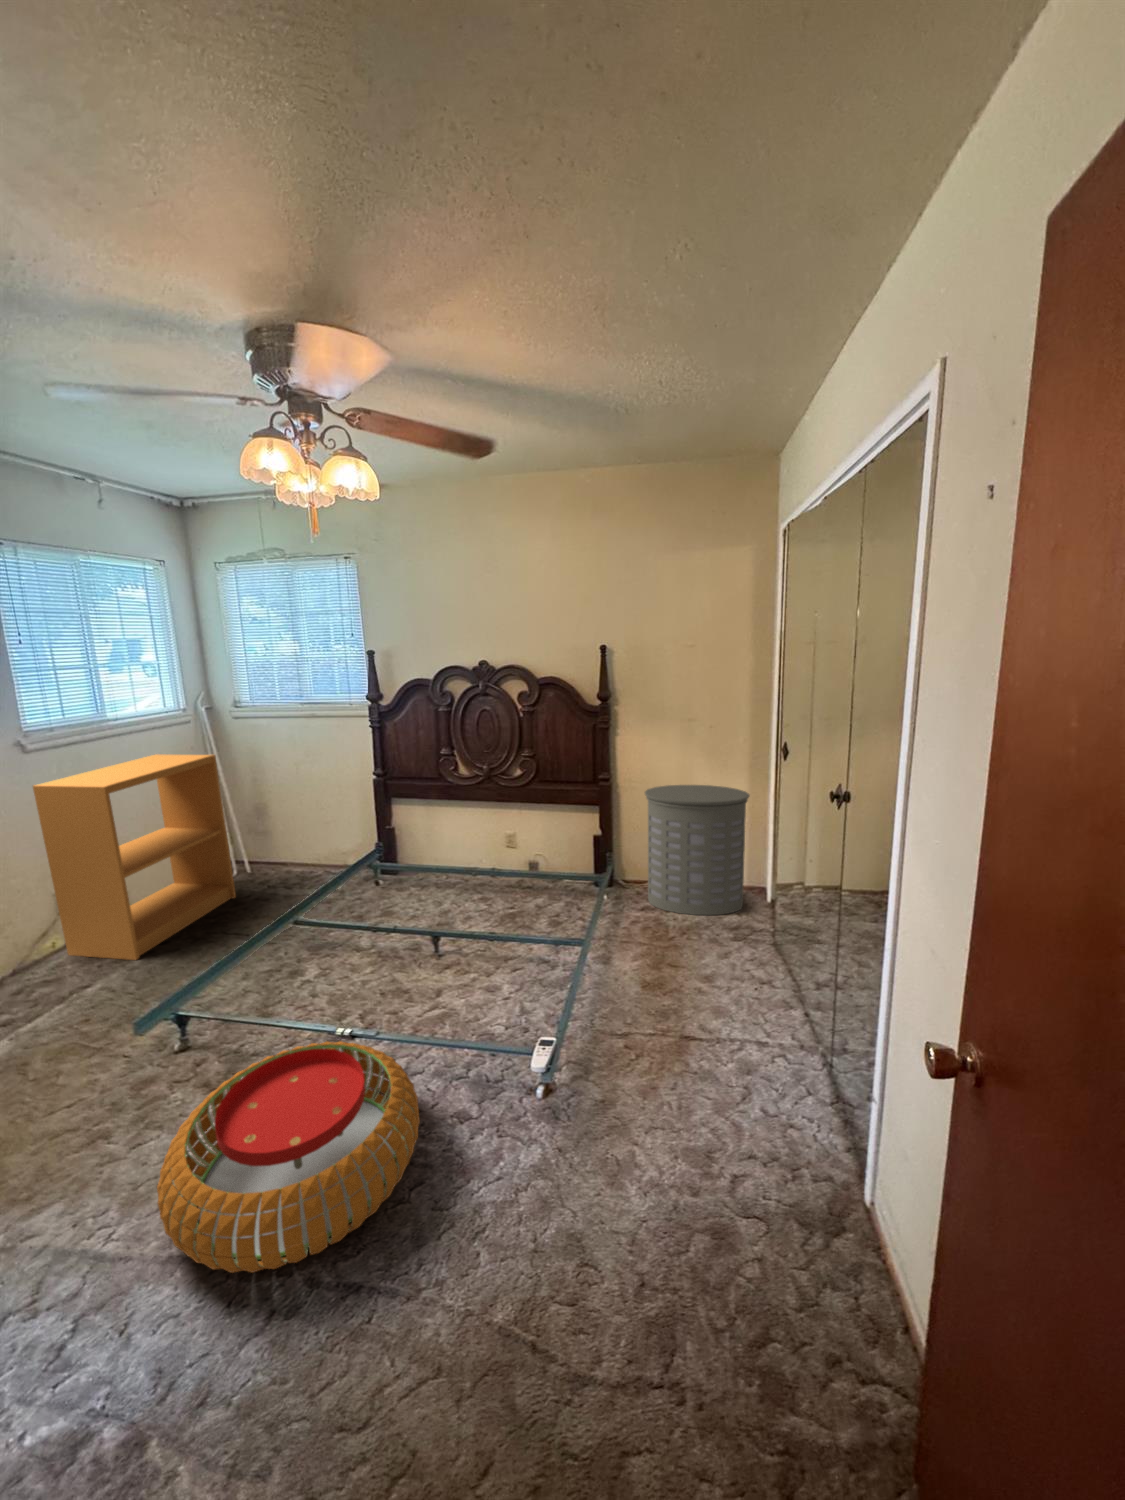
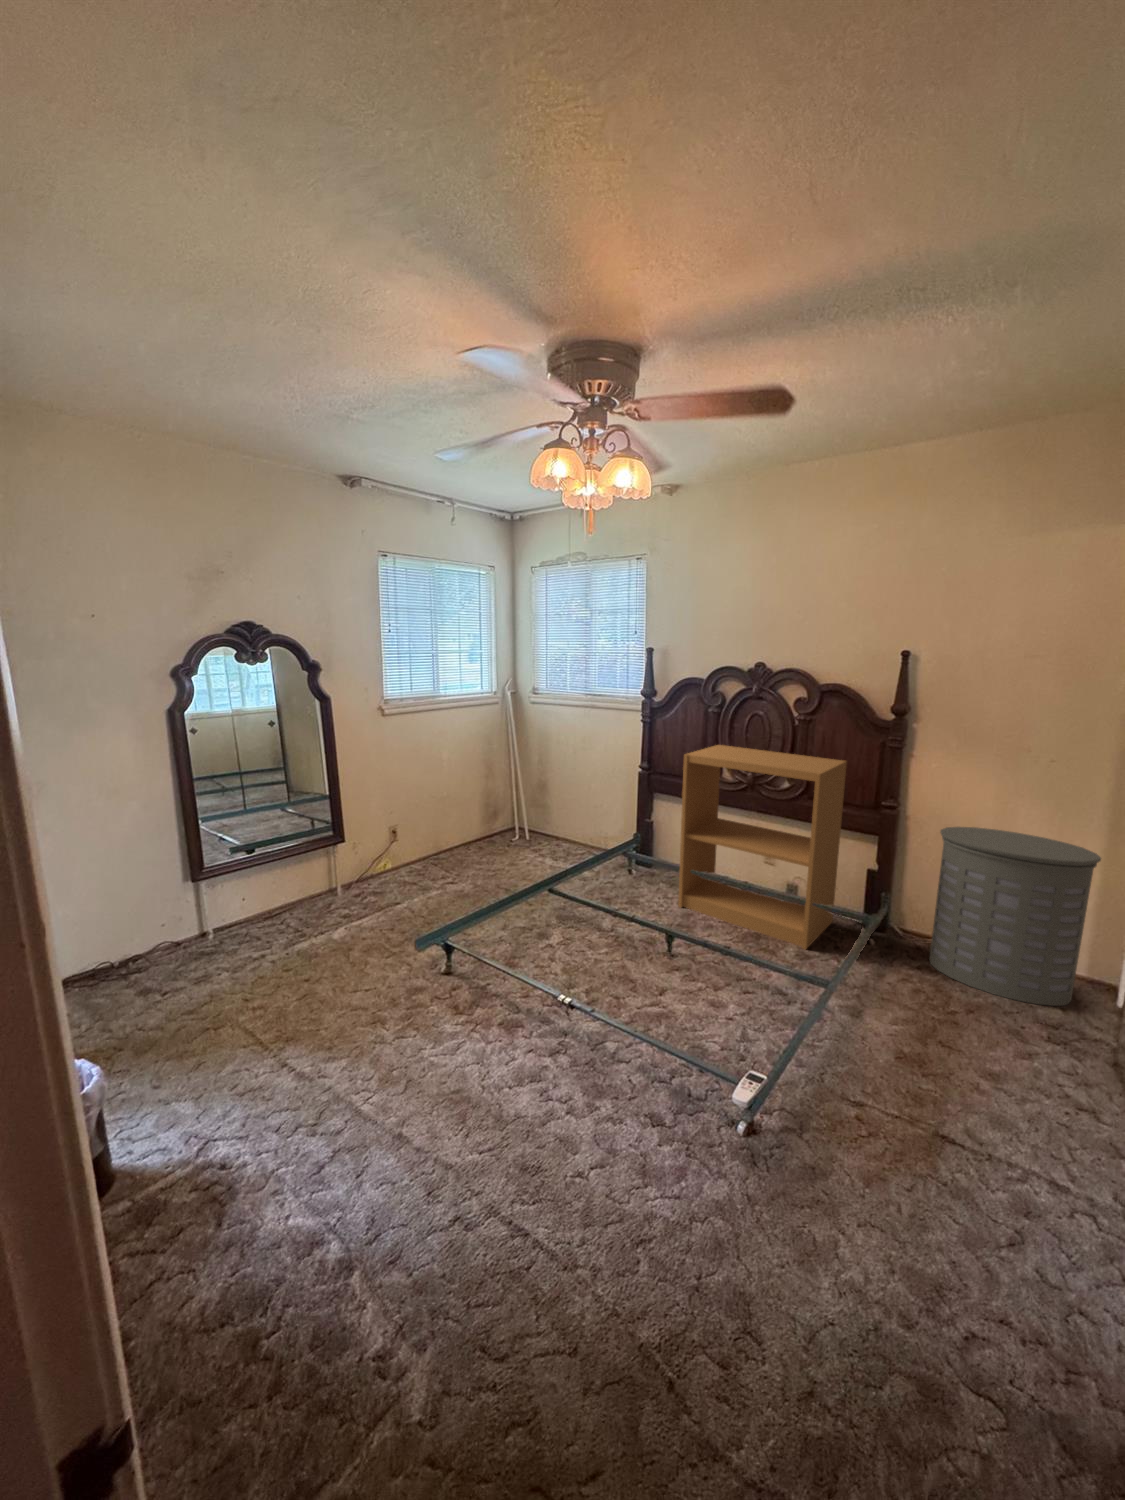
bookshelf: present [33,754,236,960] -> present [678,745,847,949]
pouf: present [157,1041,420,1273] -> none [397,999,615,1187]

